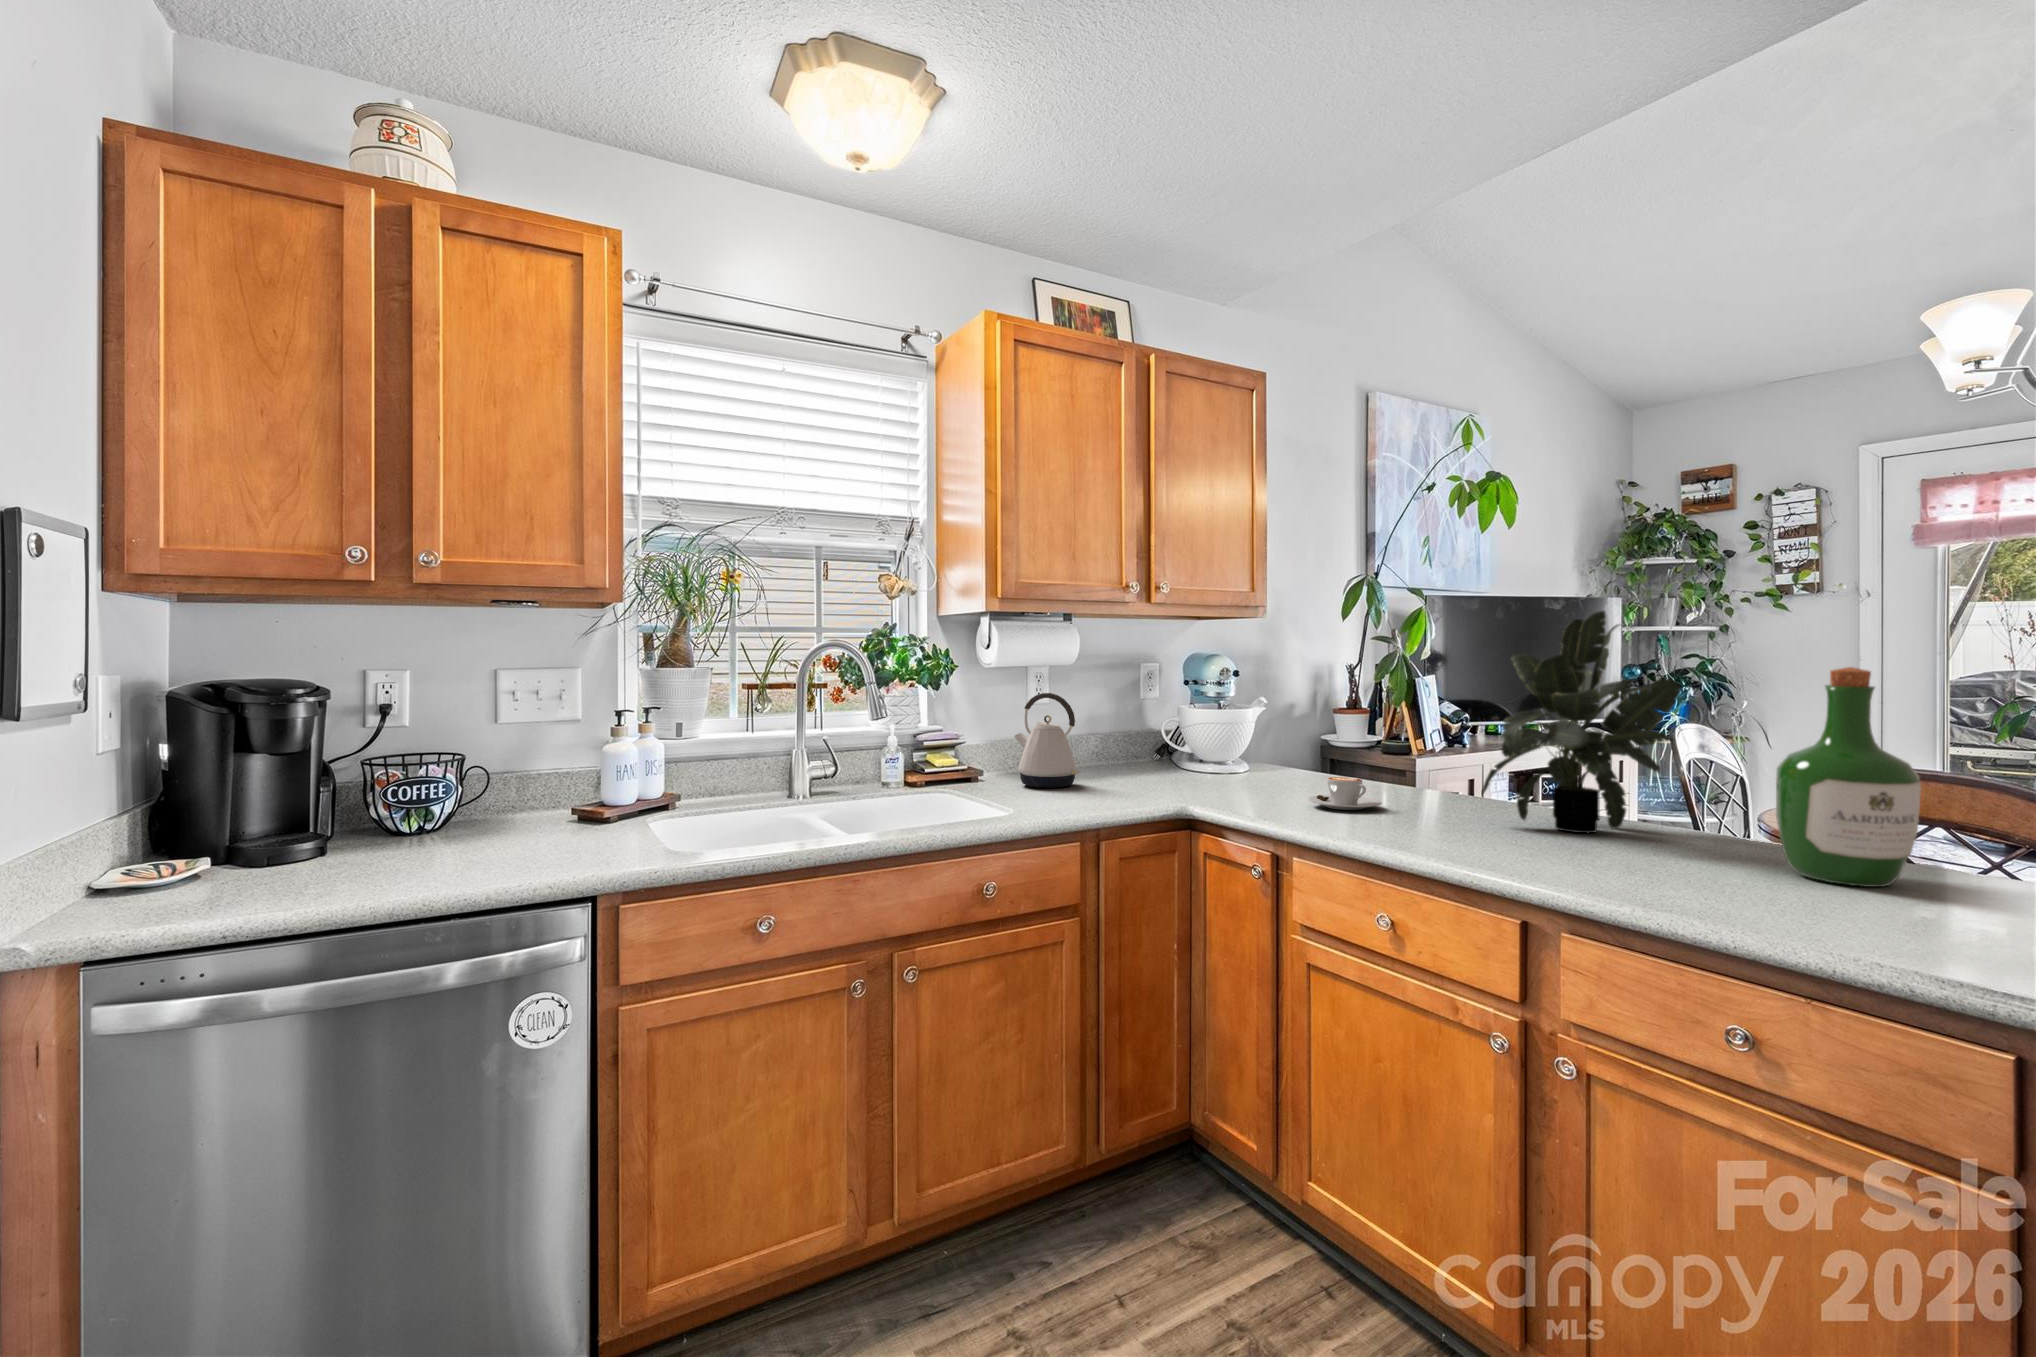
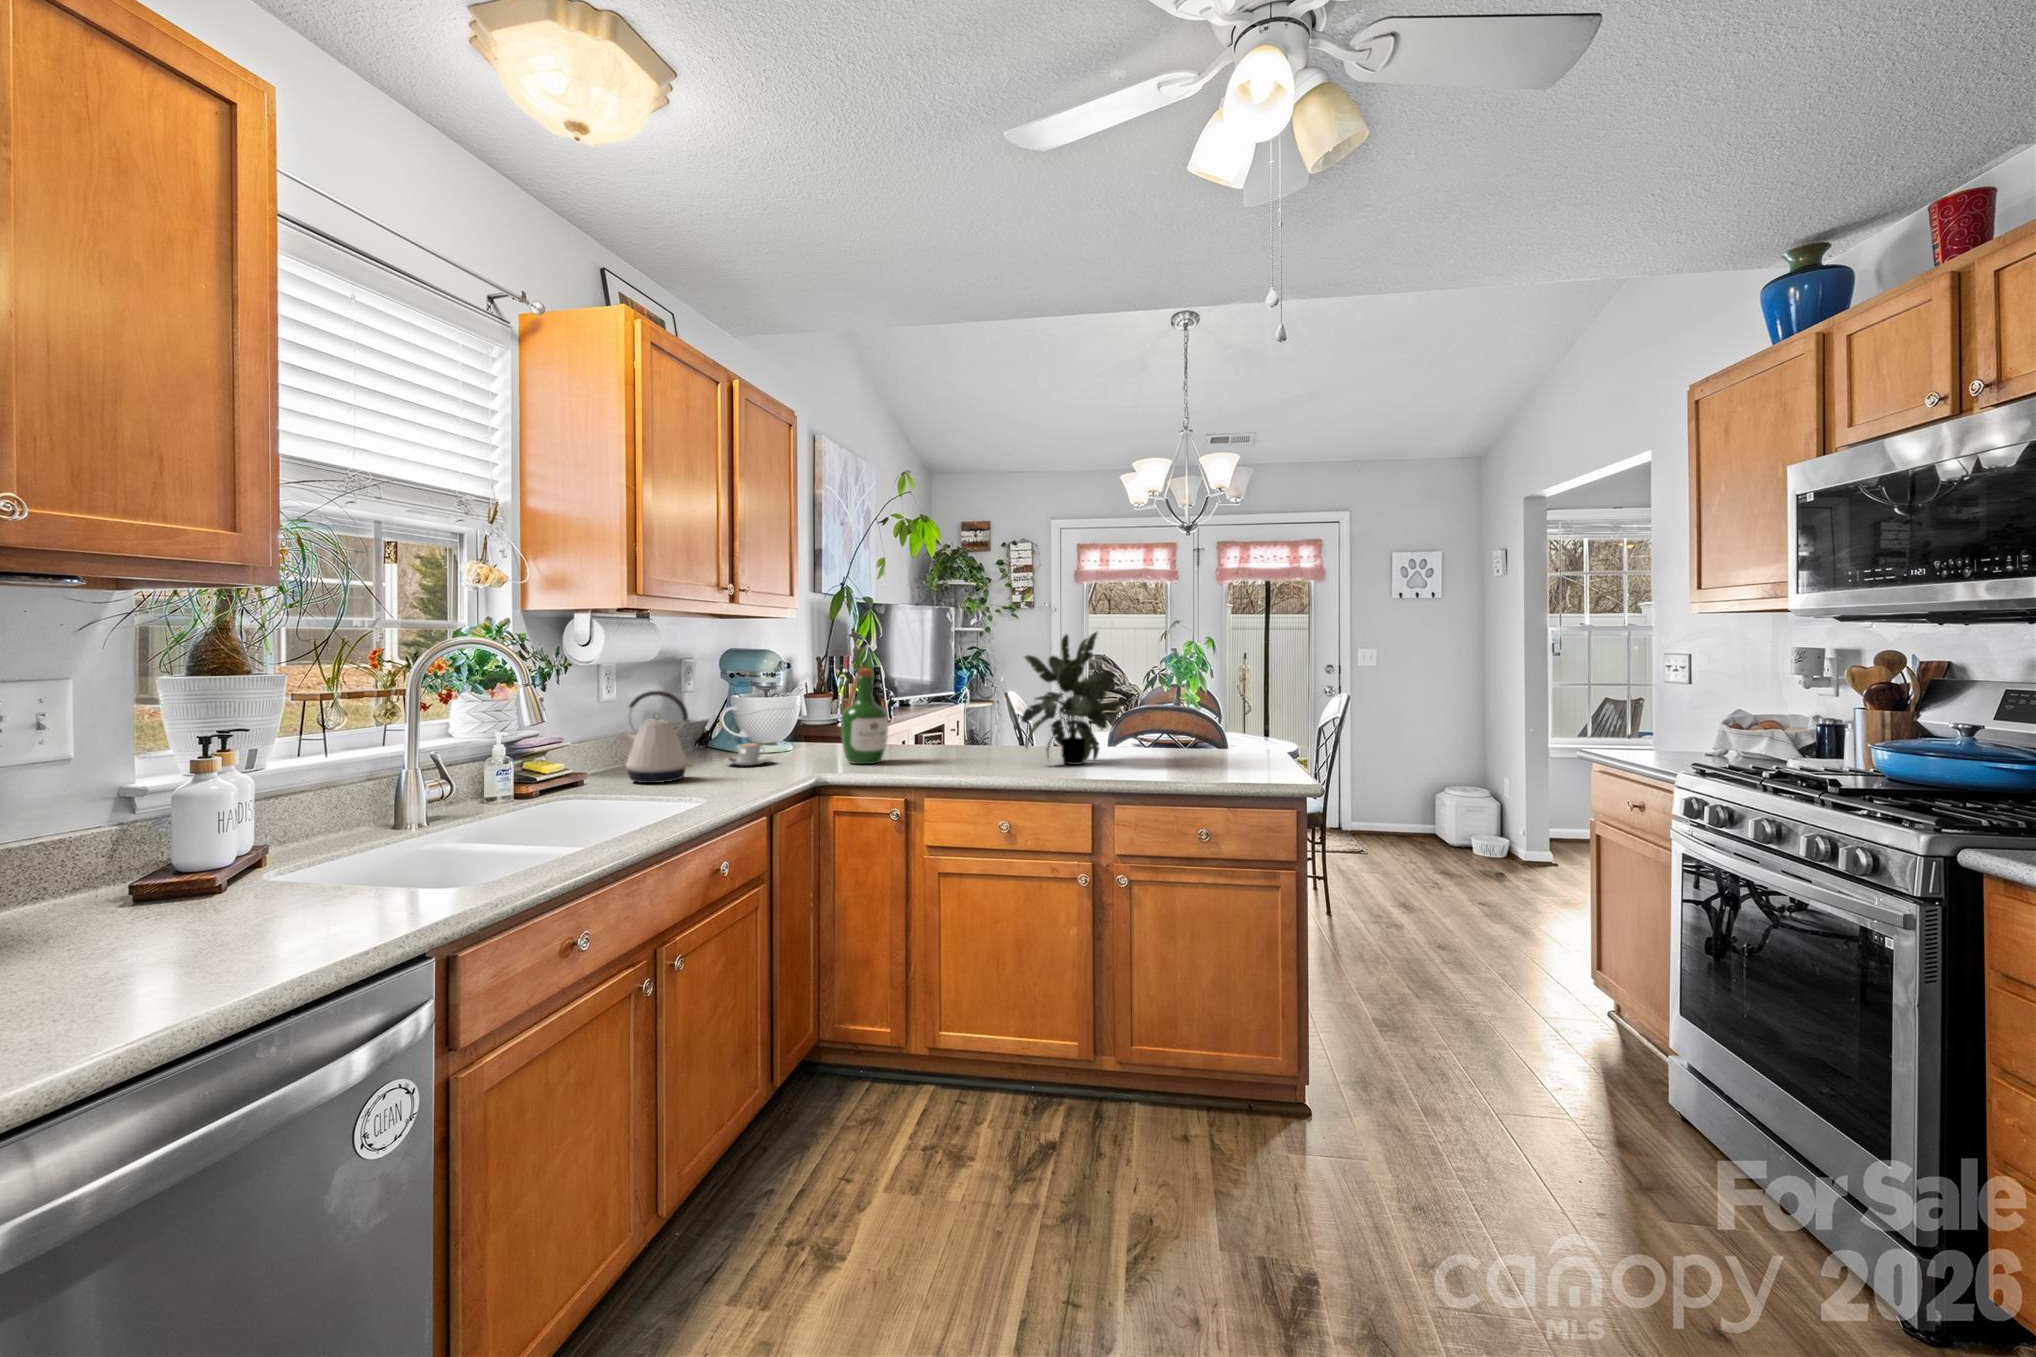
wine bottle: present [1776,667,1921,887] -> present [841,668,888,764]
coffee cup: present [1309,777,1382,810] -> present [725,743,772,766]

